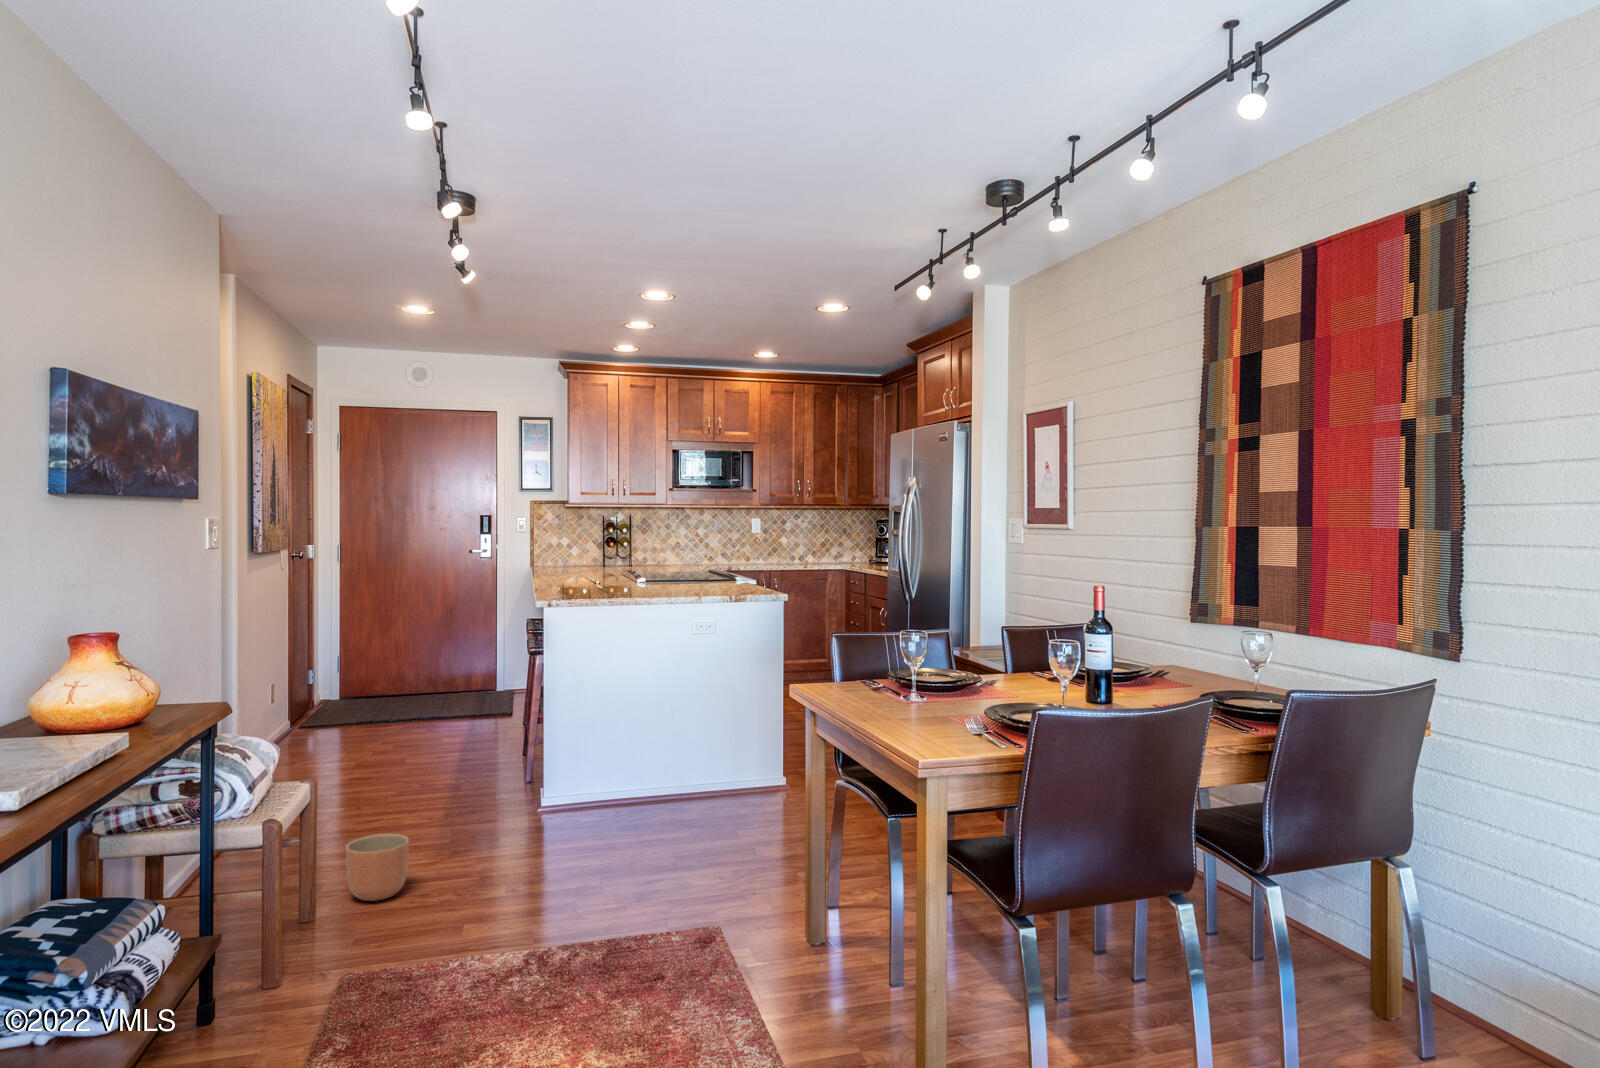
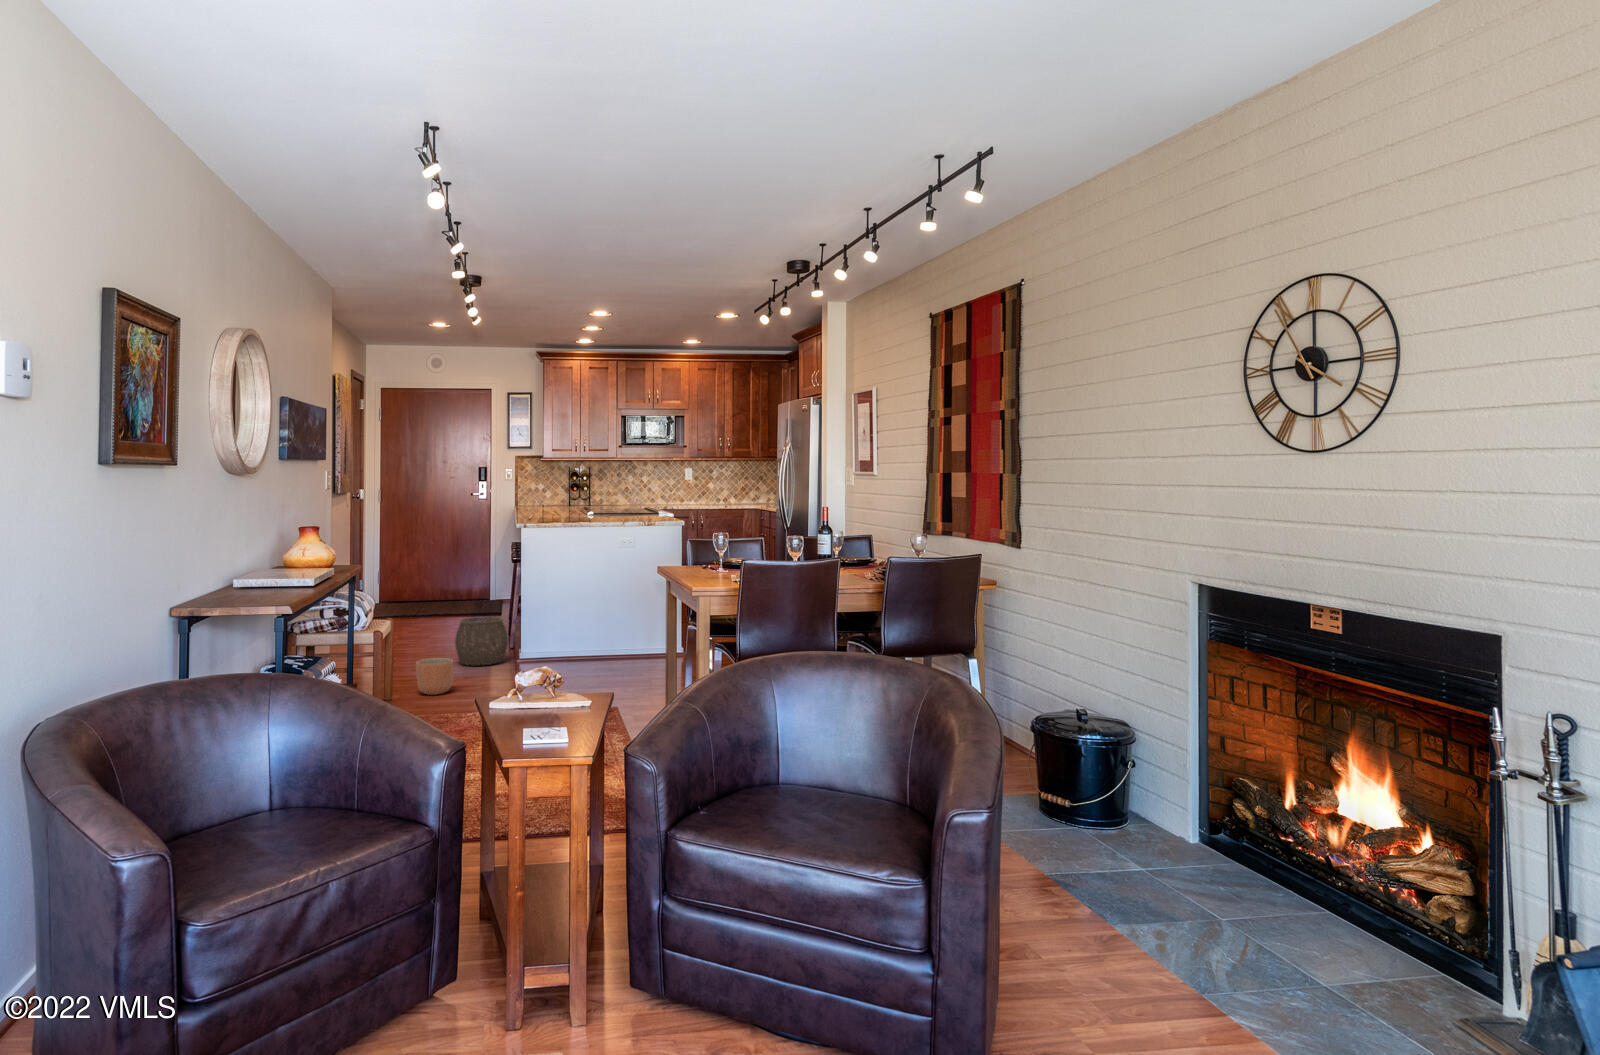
woven basket: none [426,743,508,824] -> present [455,617,508,666]

